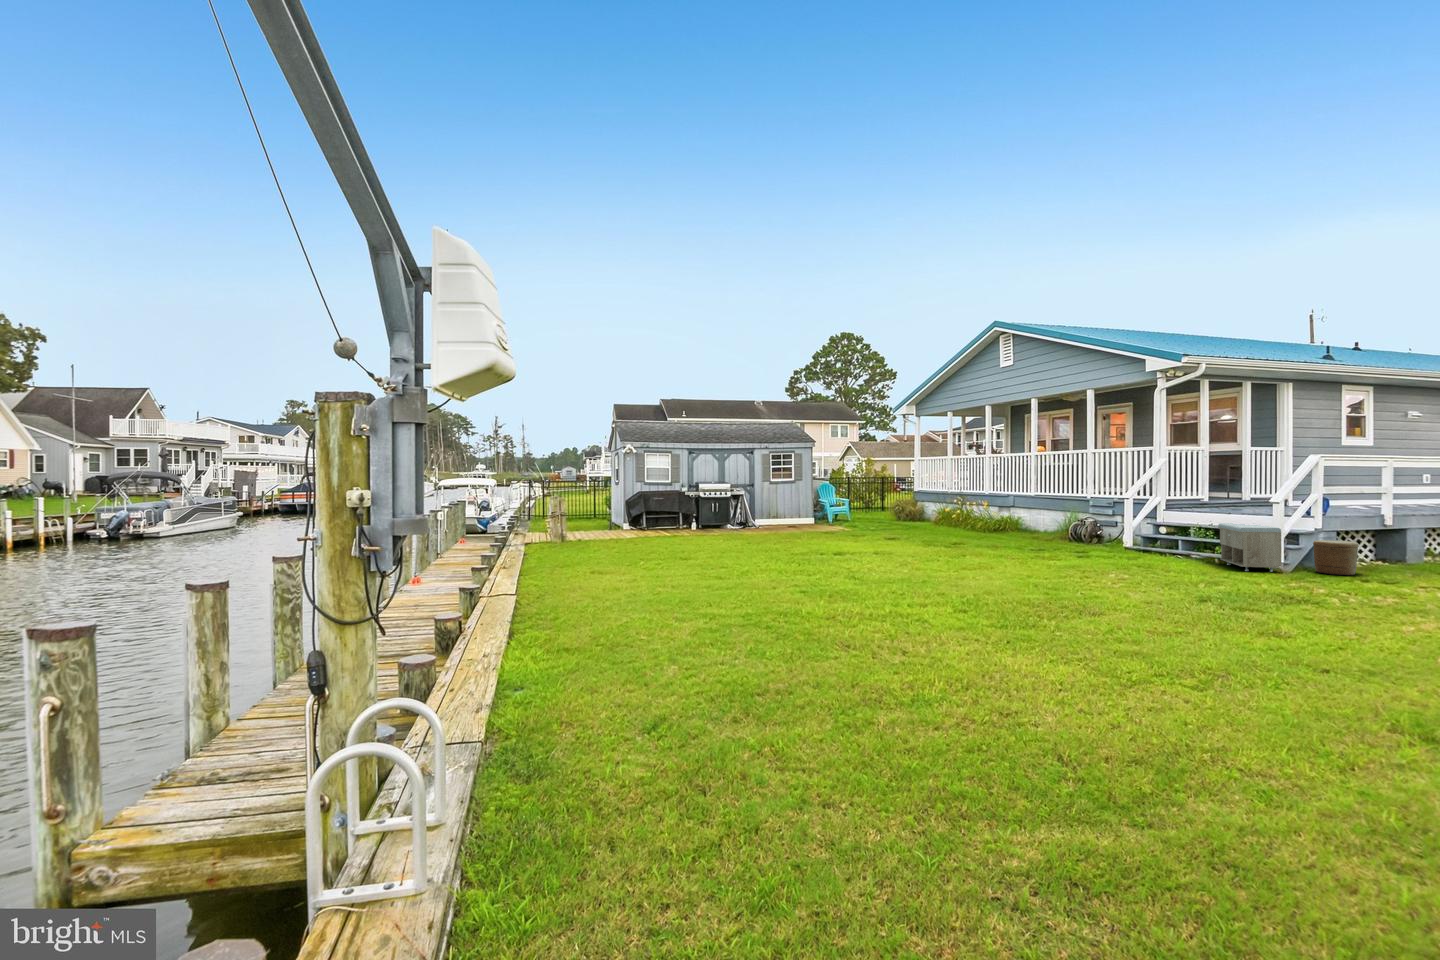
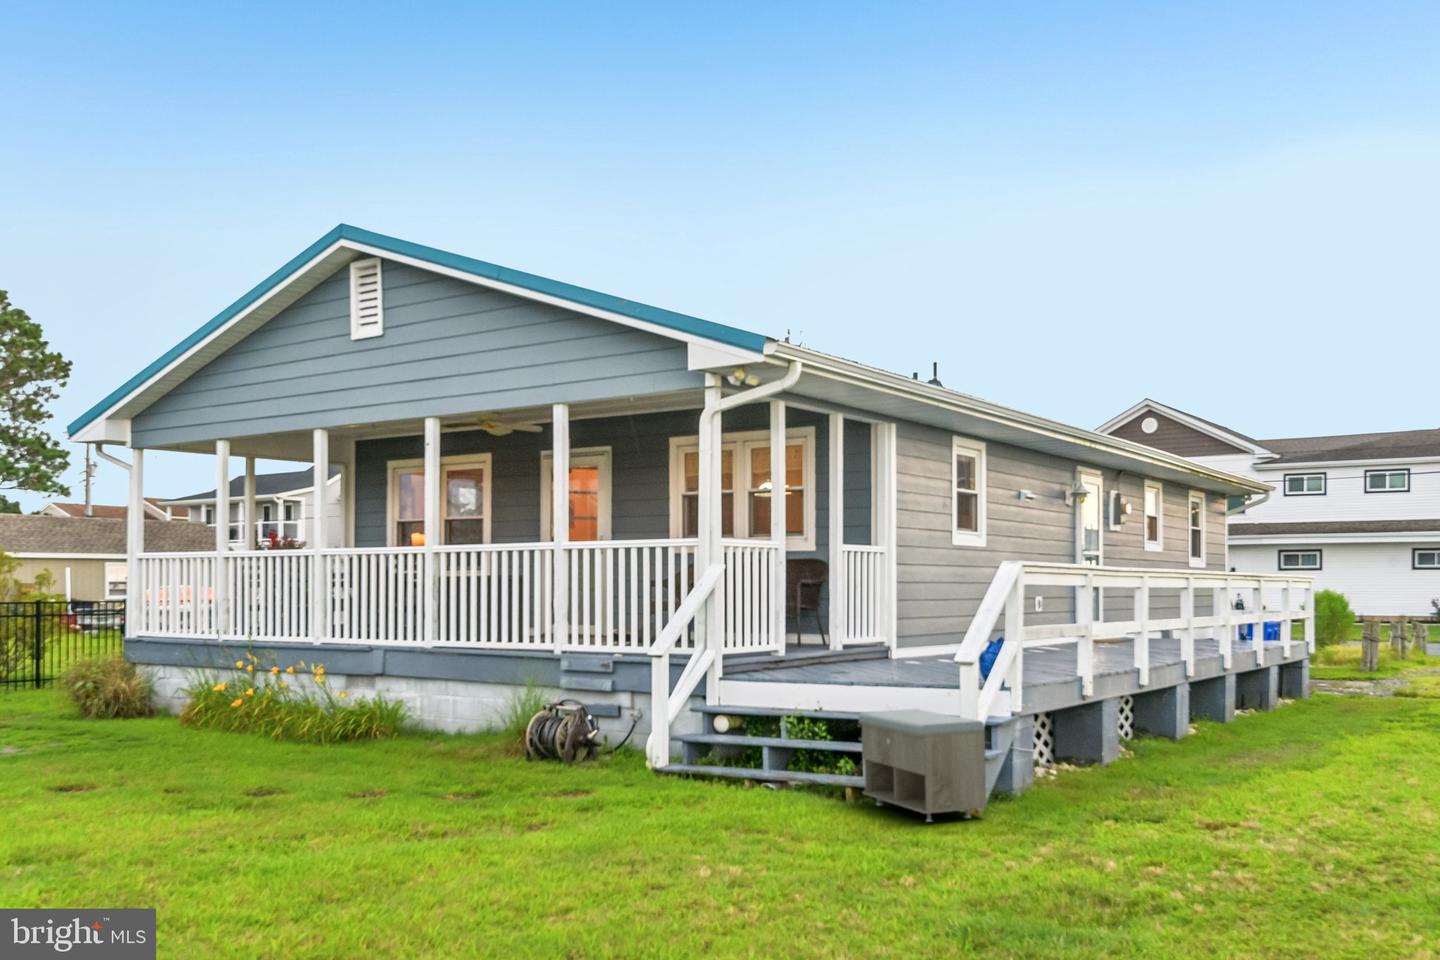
woven basket: present [1313,540,1359,575] -> none [1025,739,1097,814]

